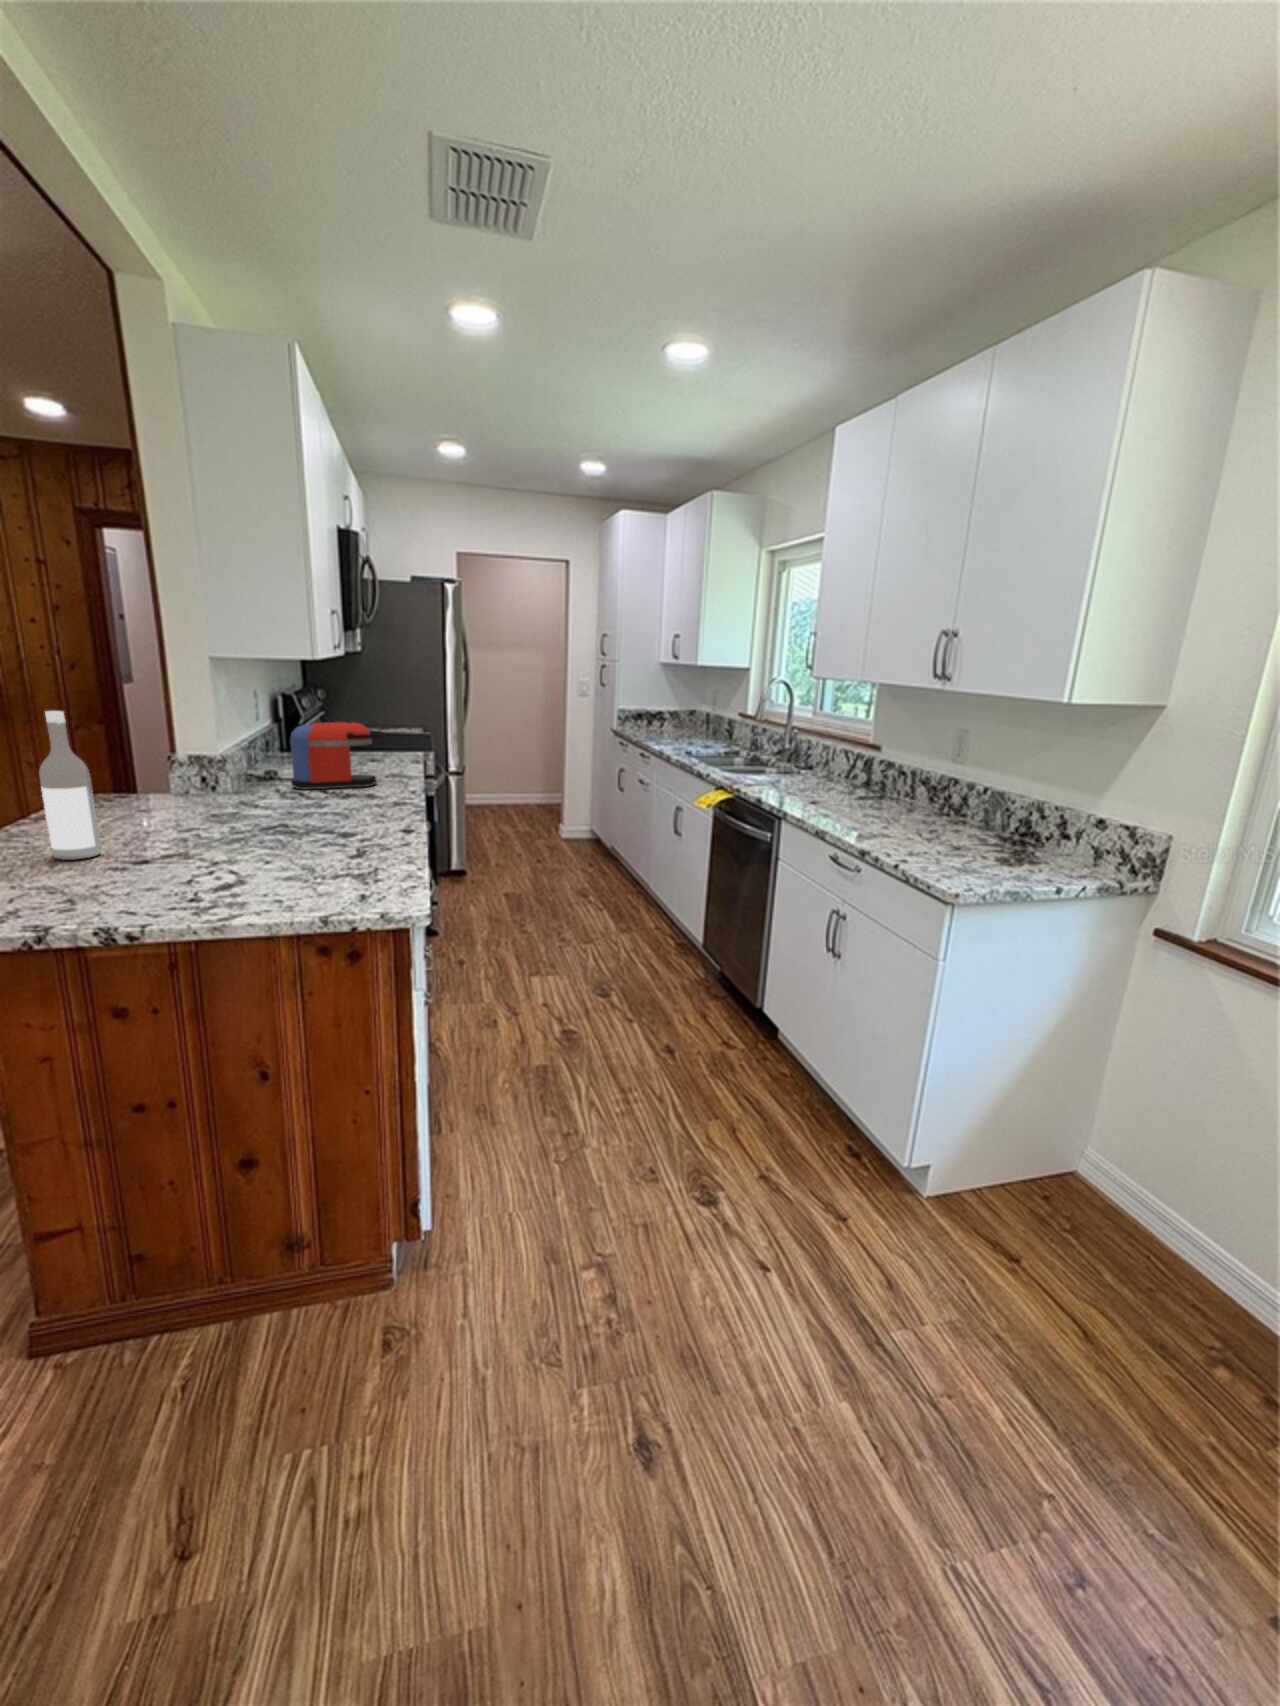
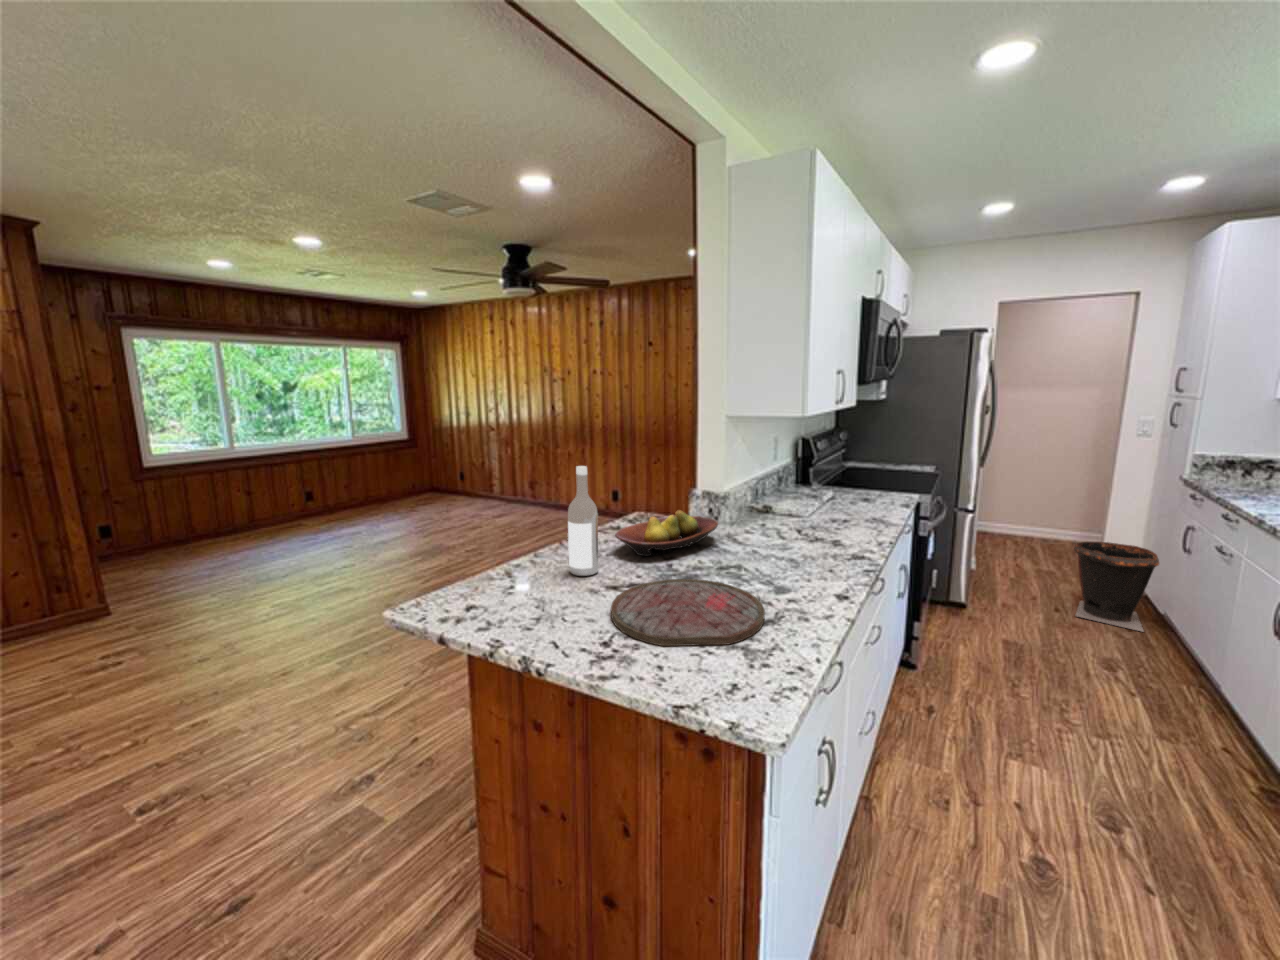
coffee maker: present [290,722,385,789] -> none [776,470,865,531]
fruit bowl: none [95,775,234,832] -> present [615,510,718,556]
waste bin: none [545,793,604,864] -> present [1074,542,1159,632]
cutting board: none [166,834,353,888] -> present [611,579,765,646]

